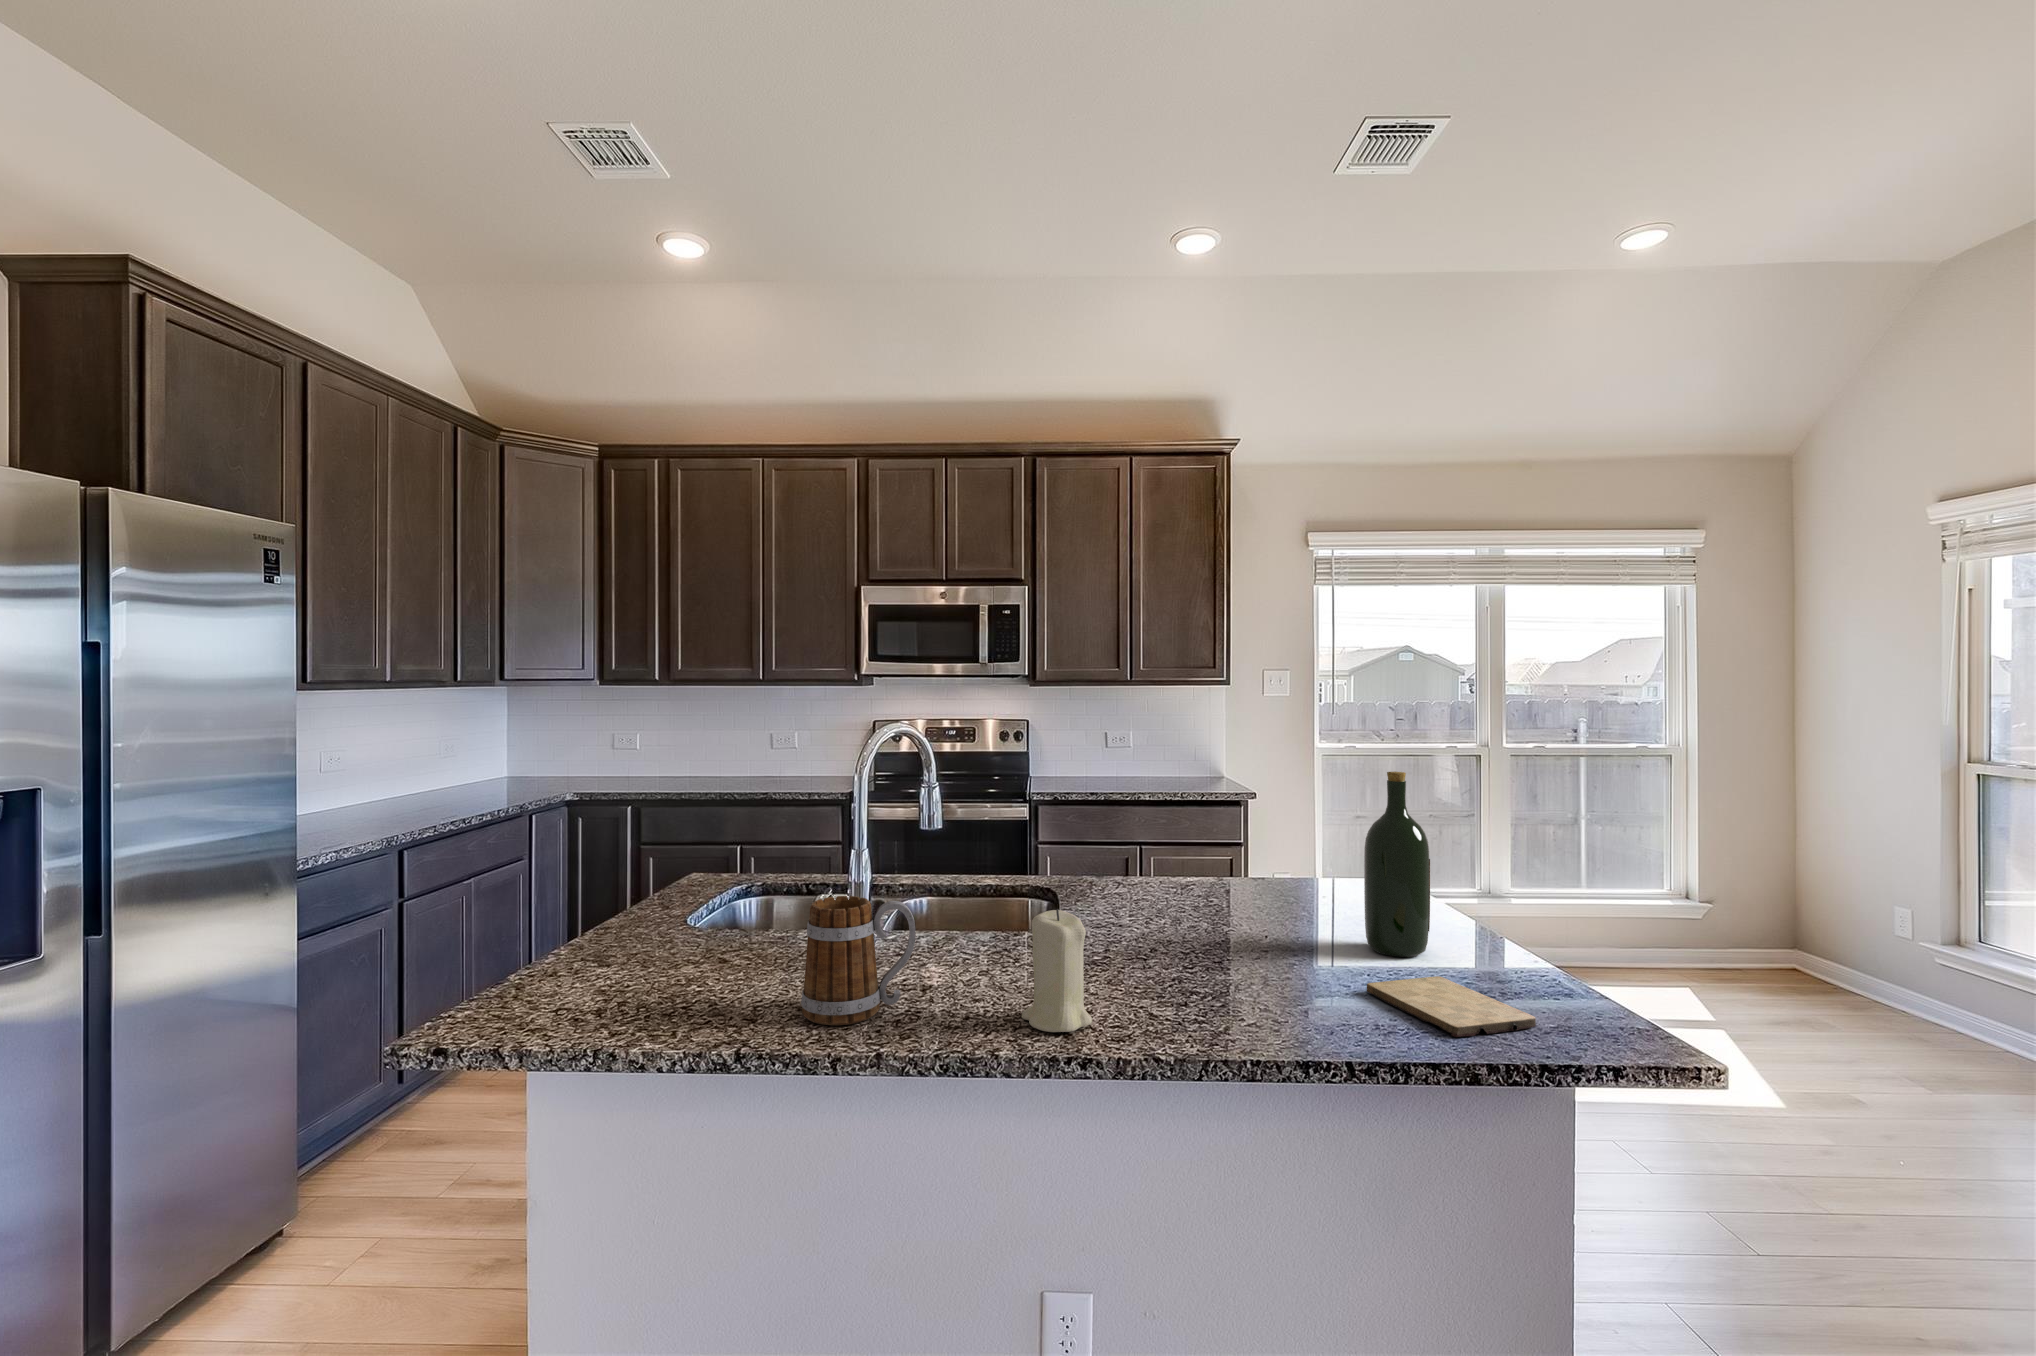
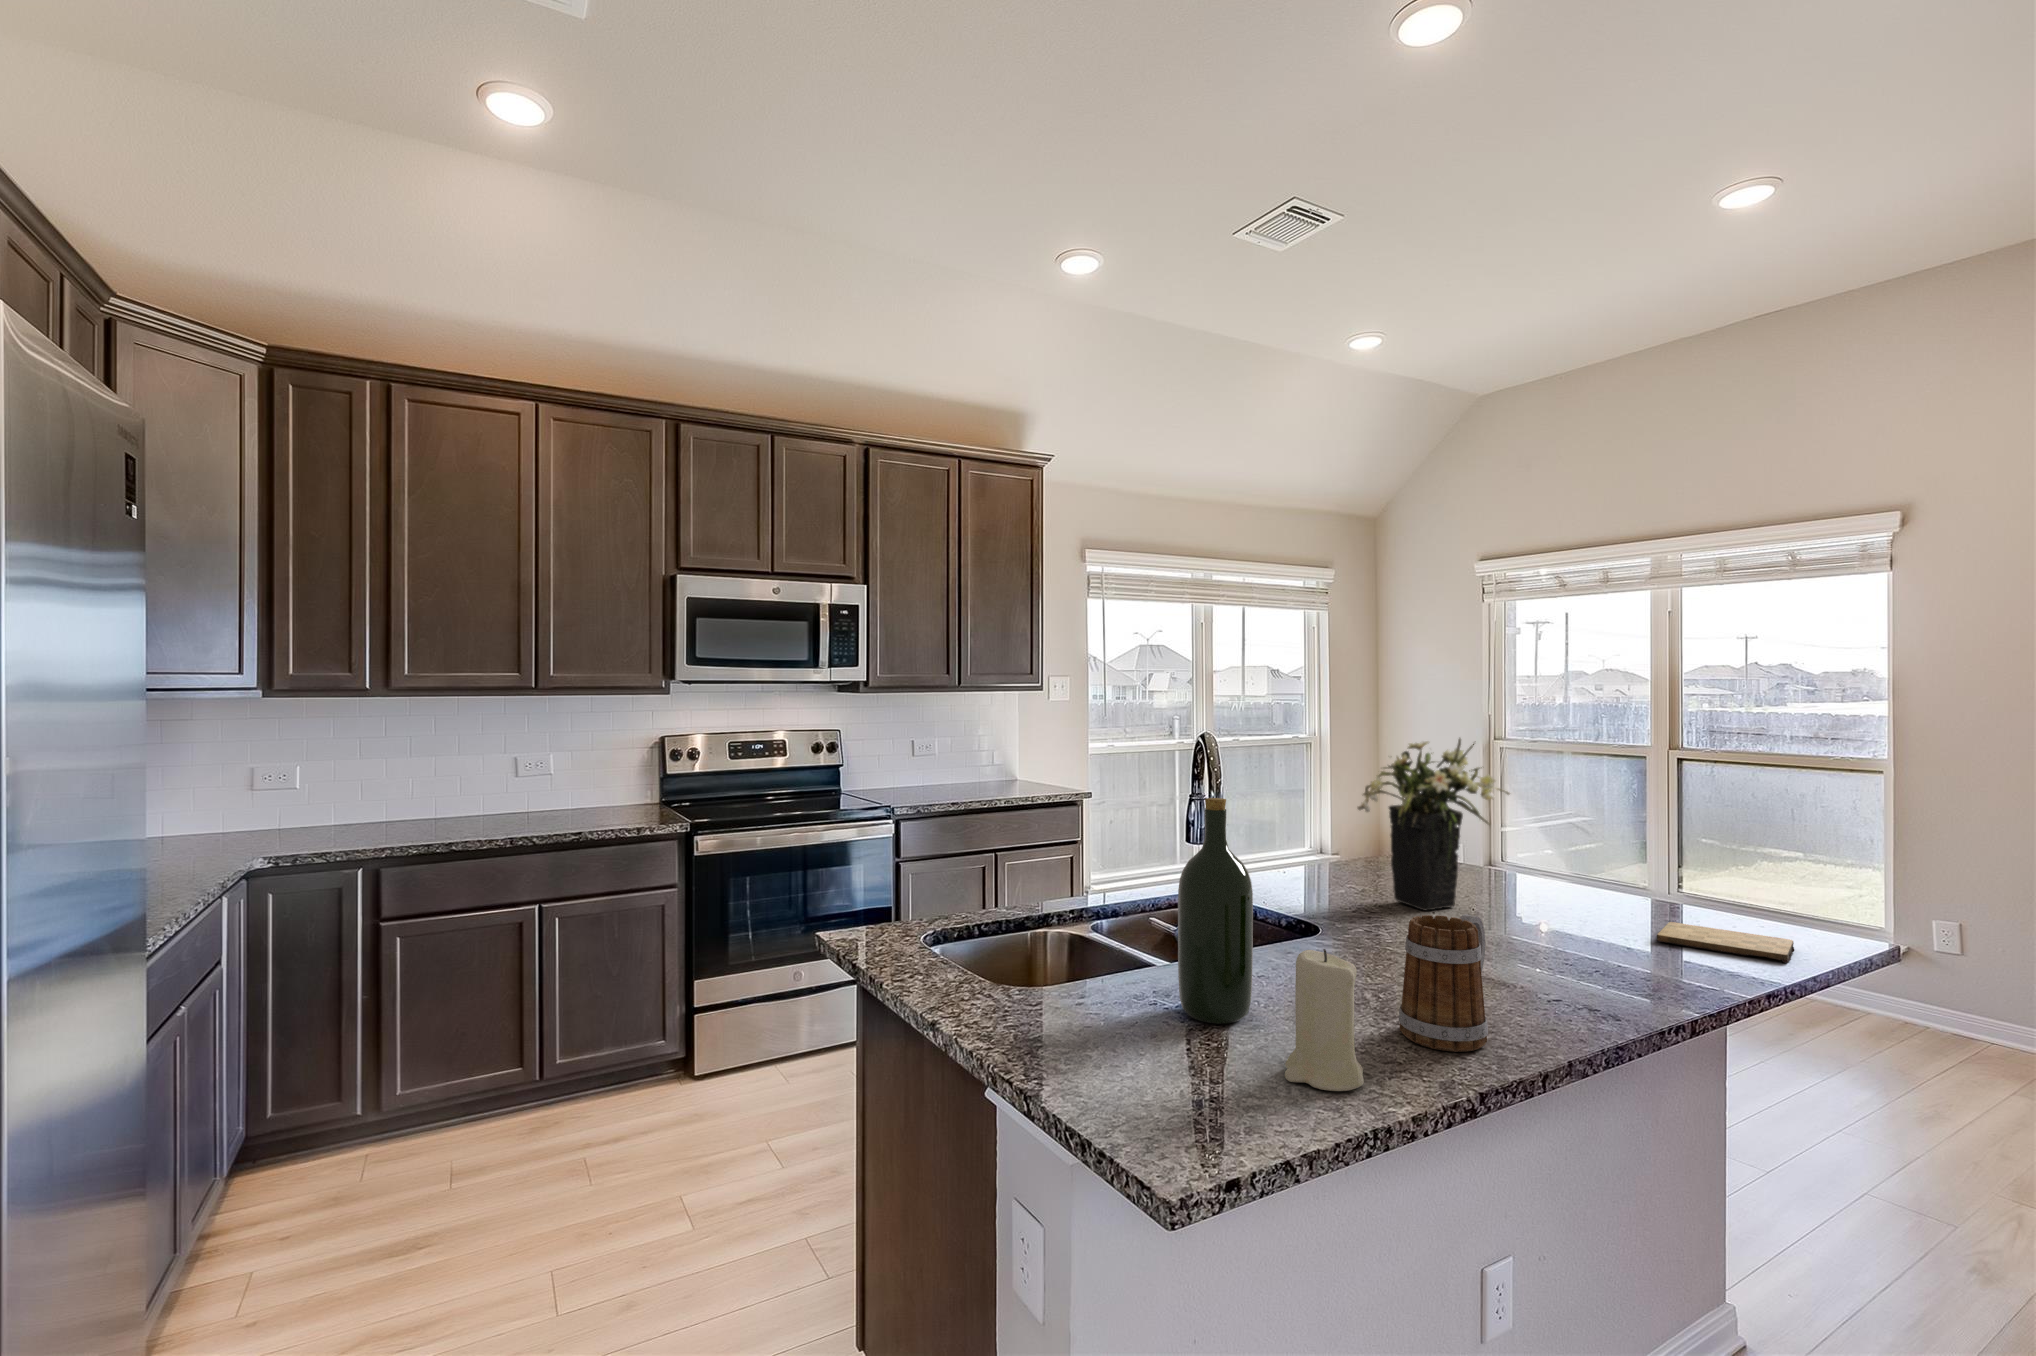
flower arrangement: none [1130,737,1296,928] -> present [1358,739,1510,911]
wine bottle: present [1364,772,1430,957] -> present [1178,798,1253,1024]
candle: present [1022,909,1092,1032] -> present [1285,949,1364,1091]

